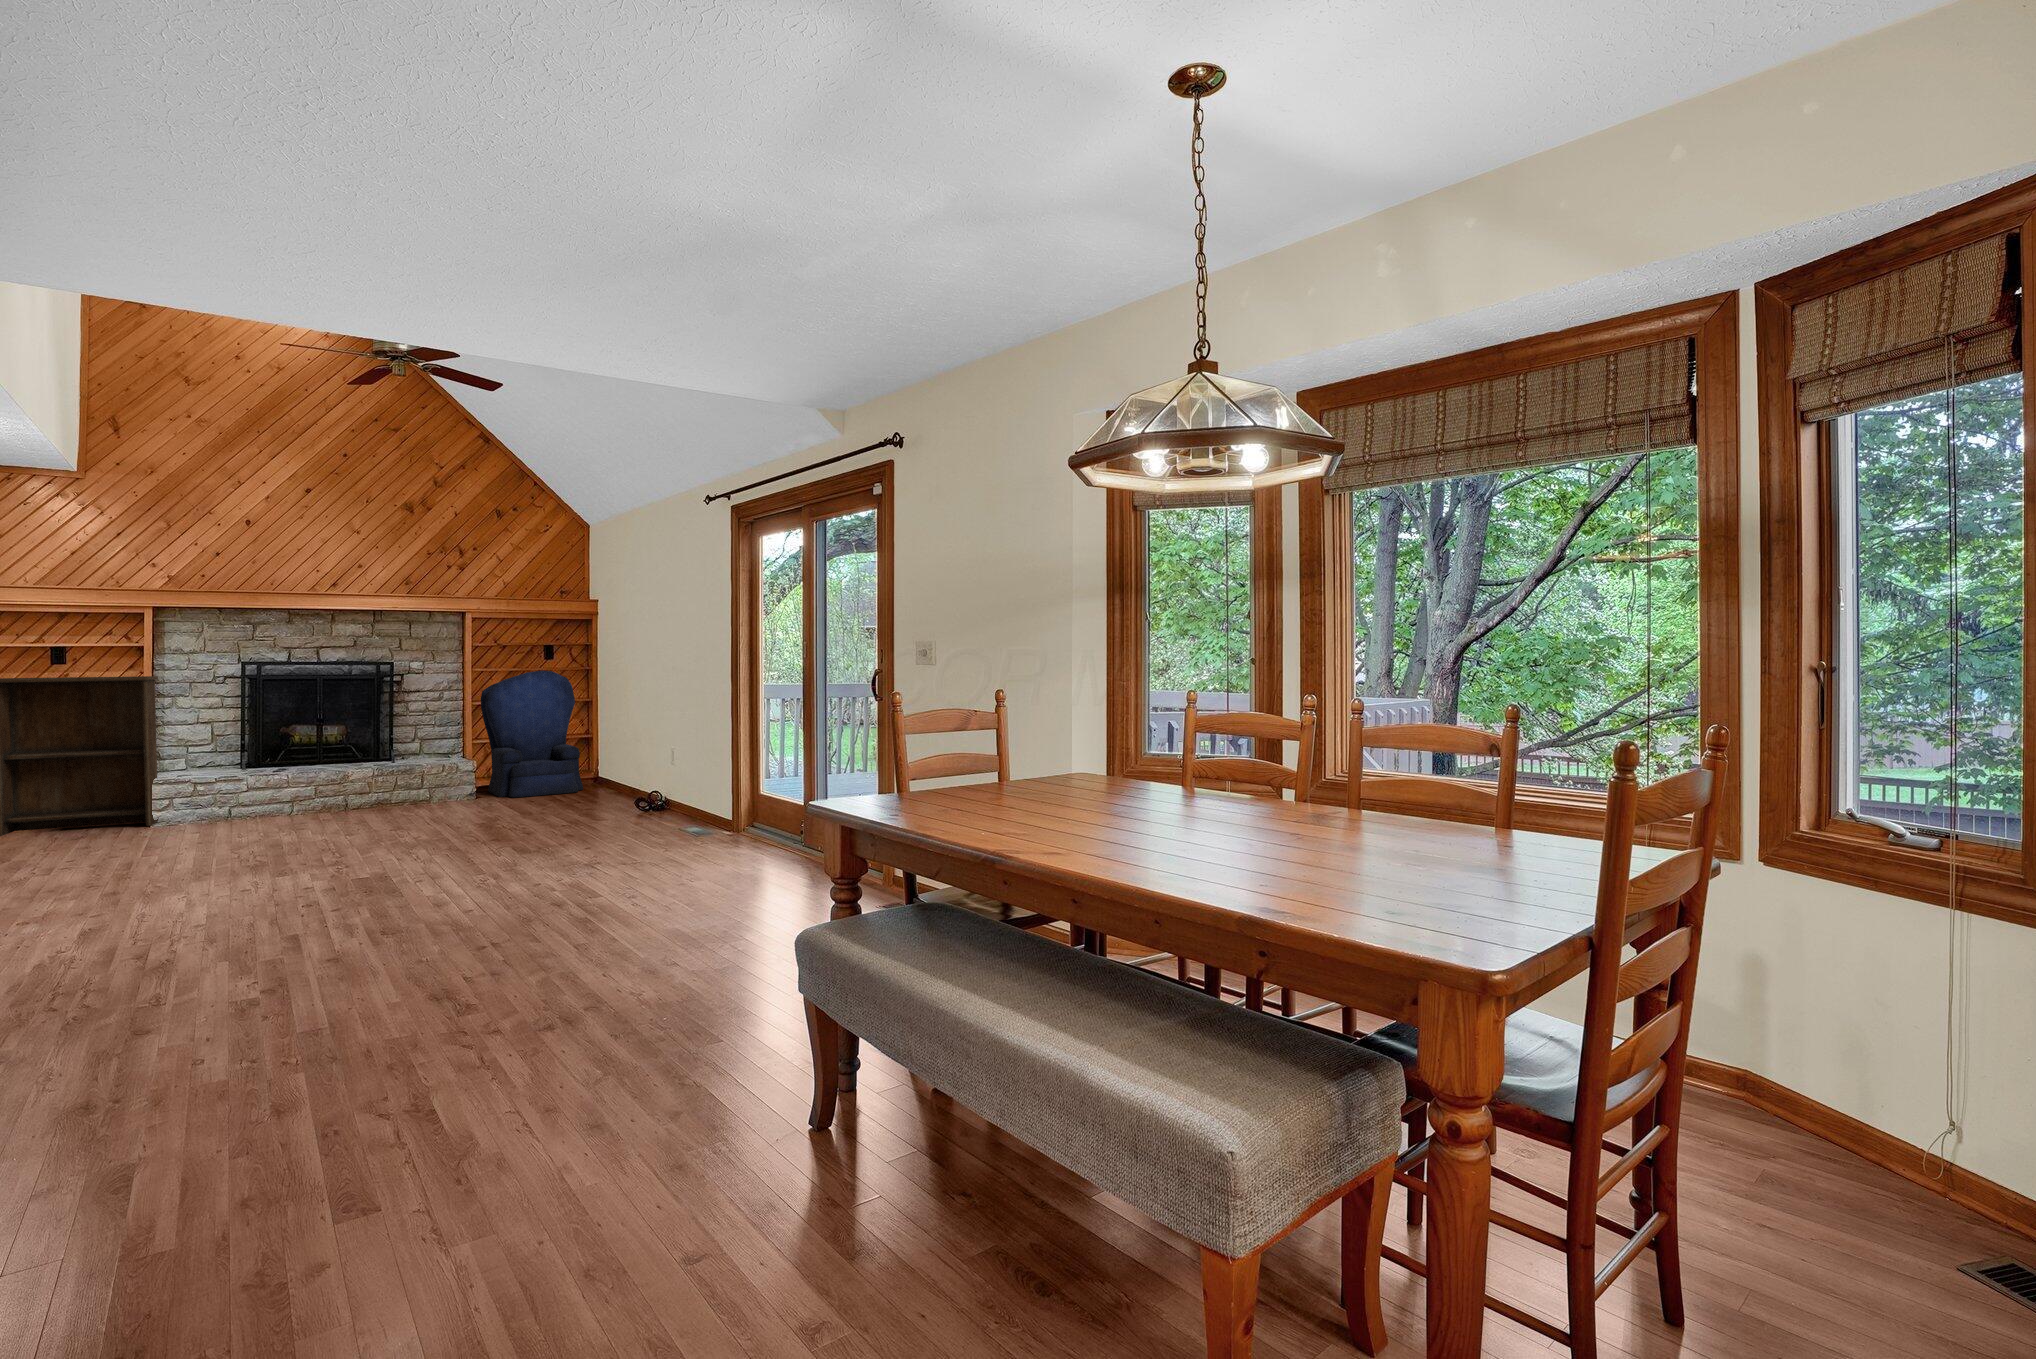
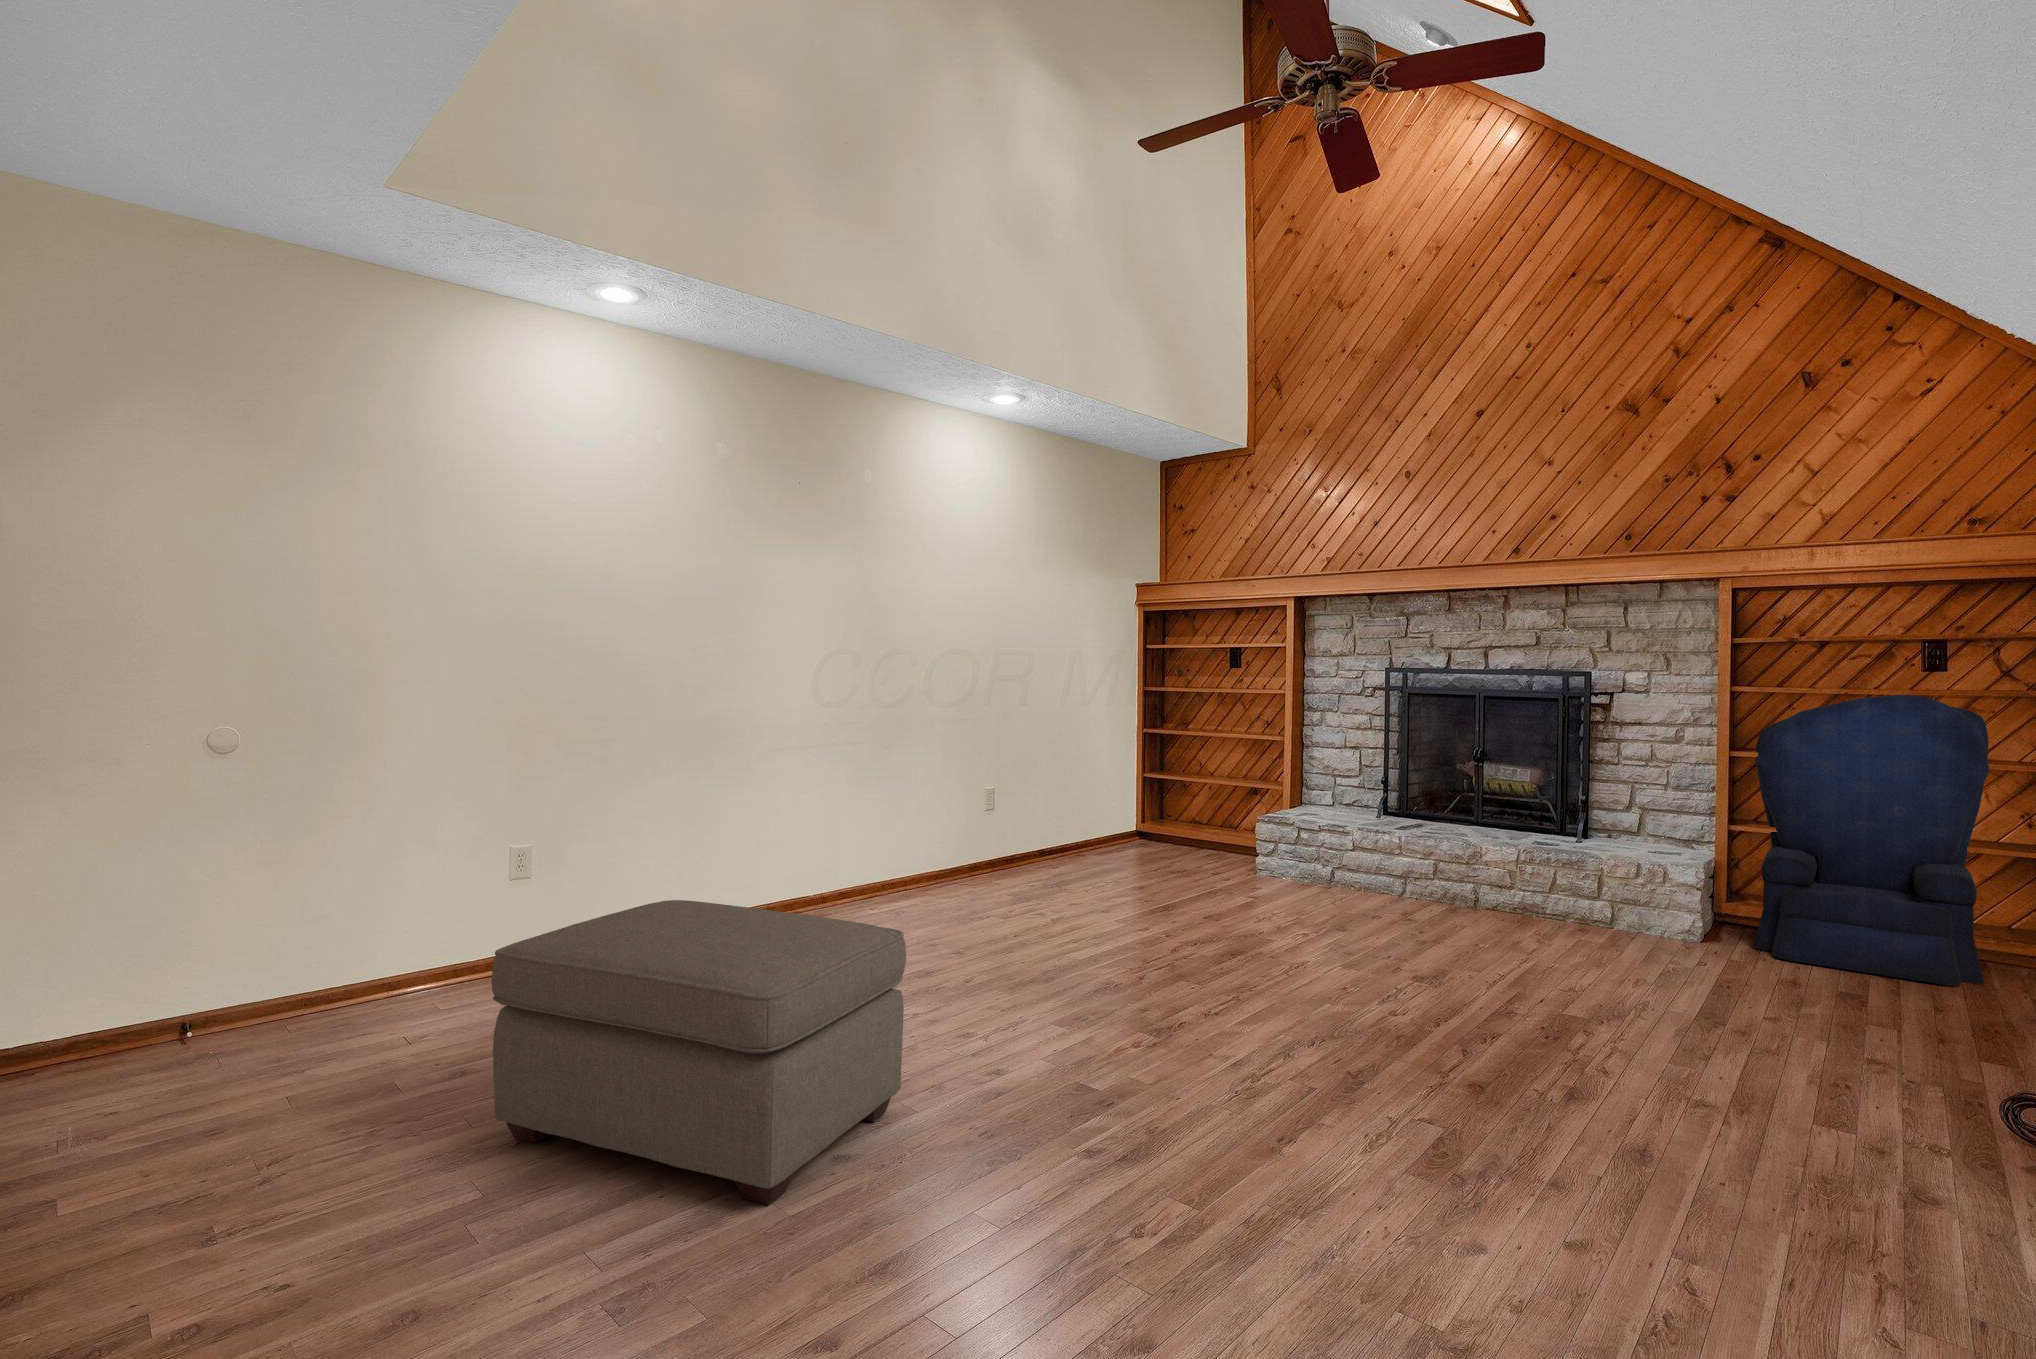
bookshelf: present [0,676,158,836] -> none [1148,682,1288,871]
ottoman: none [117,813,373,958] -> present [492,900,906,1205]

